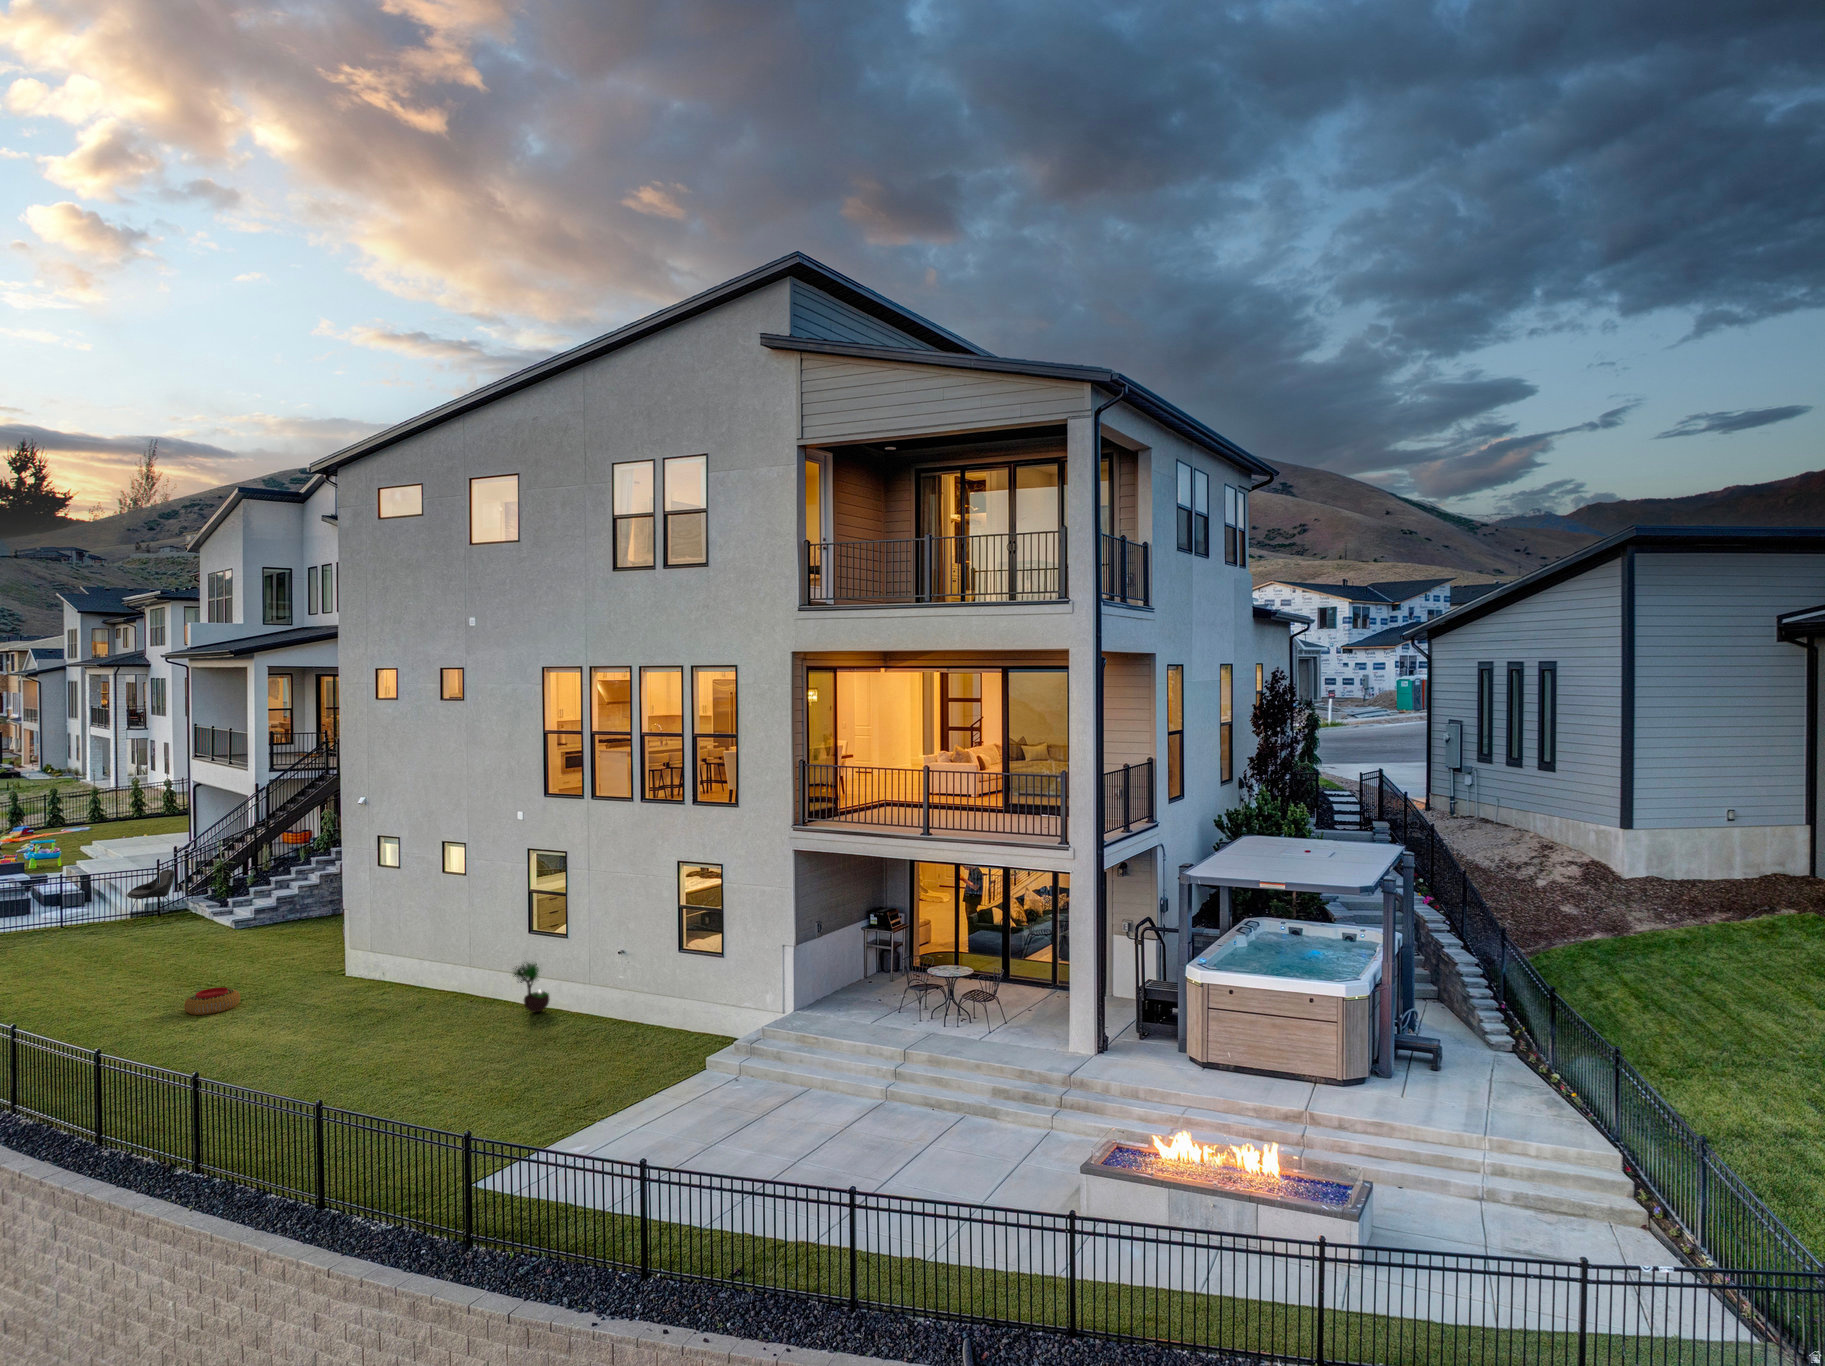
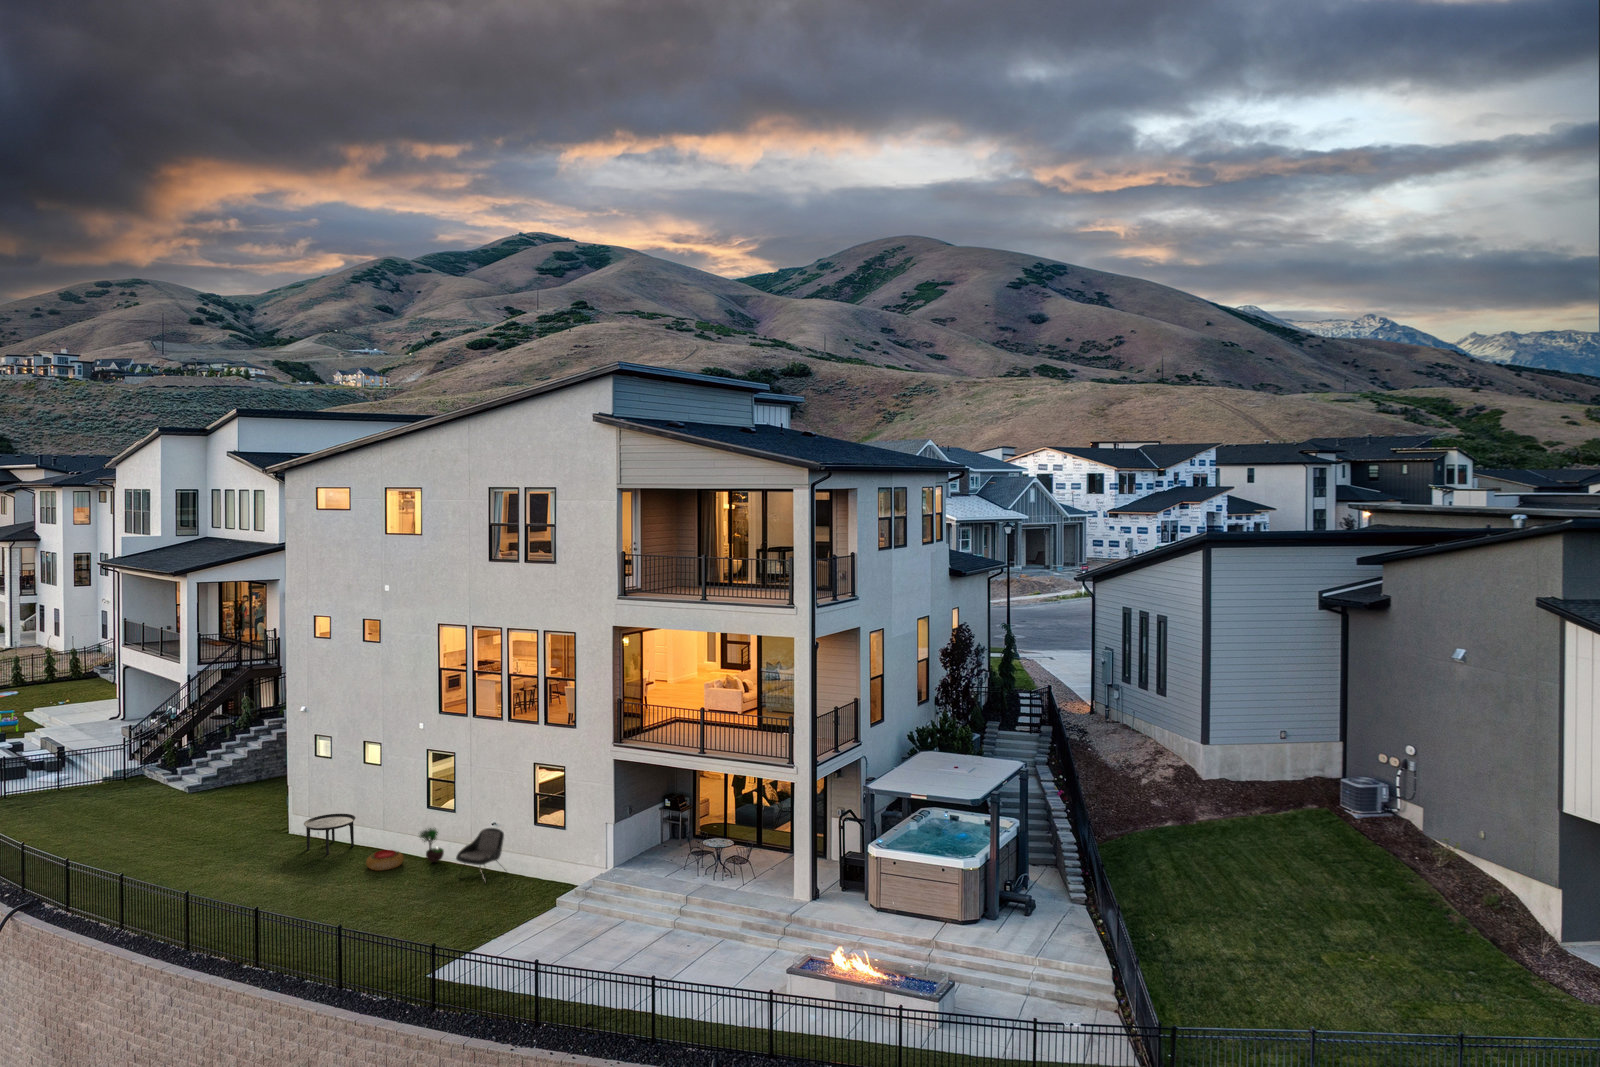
lounge chair: present [127,869,178,917] -> present [456,828,505,881]
round table: none [359,948,433,1004] -> present [304,814,356,855]
pouf: present [184,987,240,1015] -> present [366,850,404,870]

